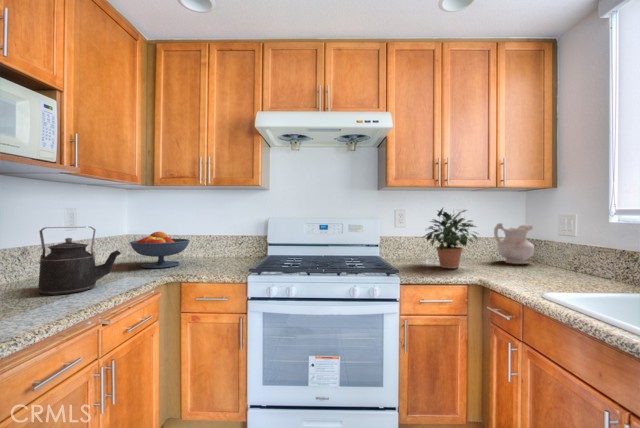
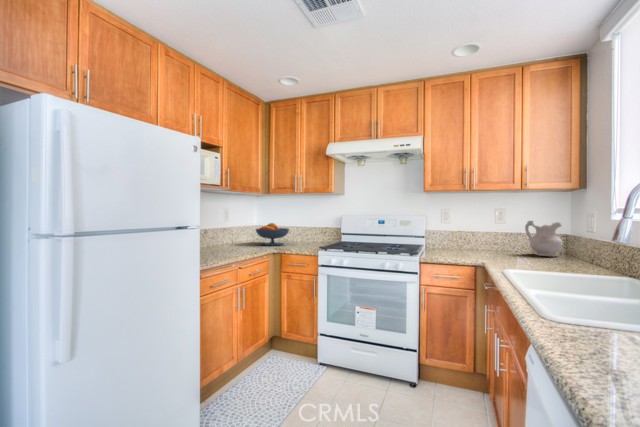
potted plant: present [423,208,477,268] -> none [450,207,501,256]
kettle: present [38,227,121,295] -> none [213,218,249,253]

